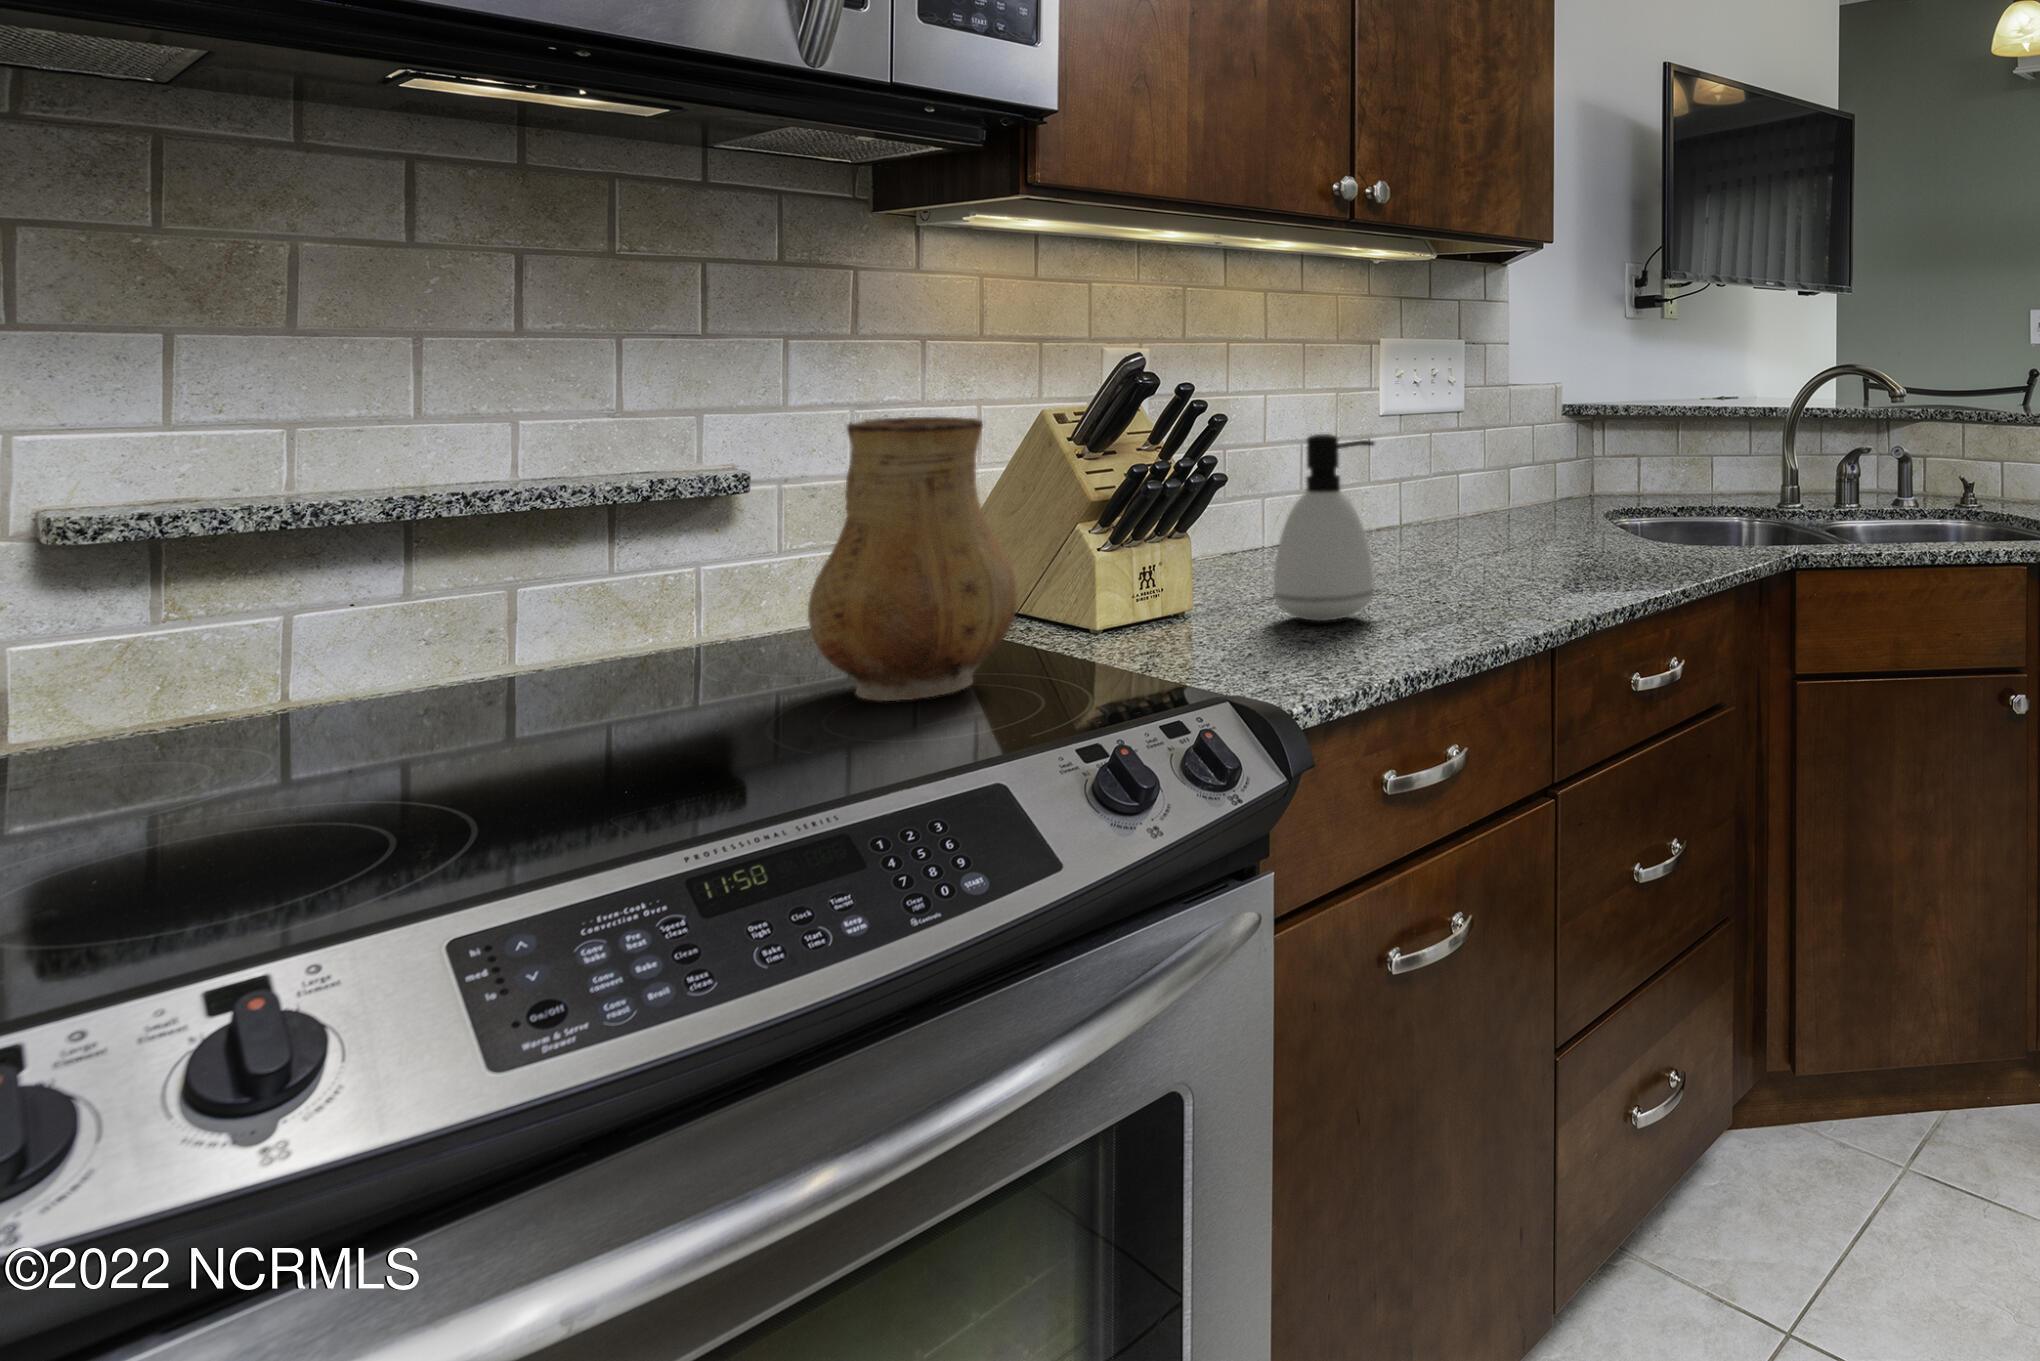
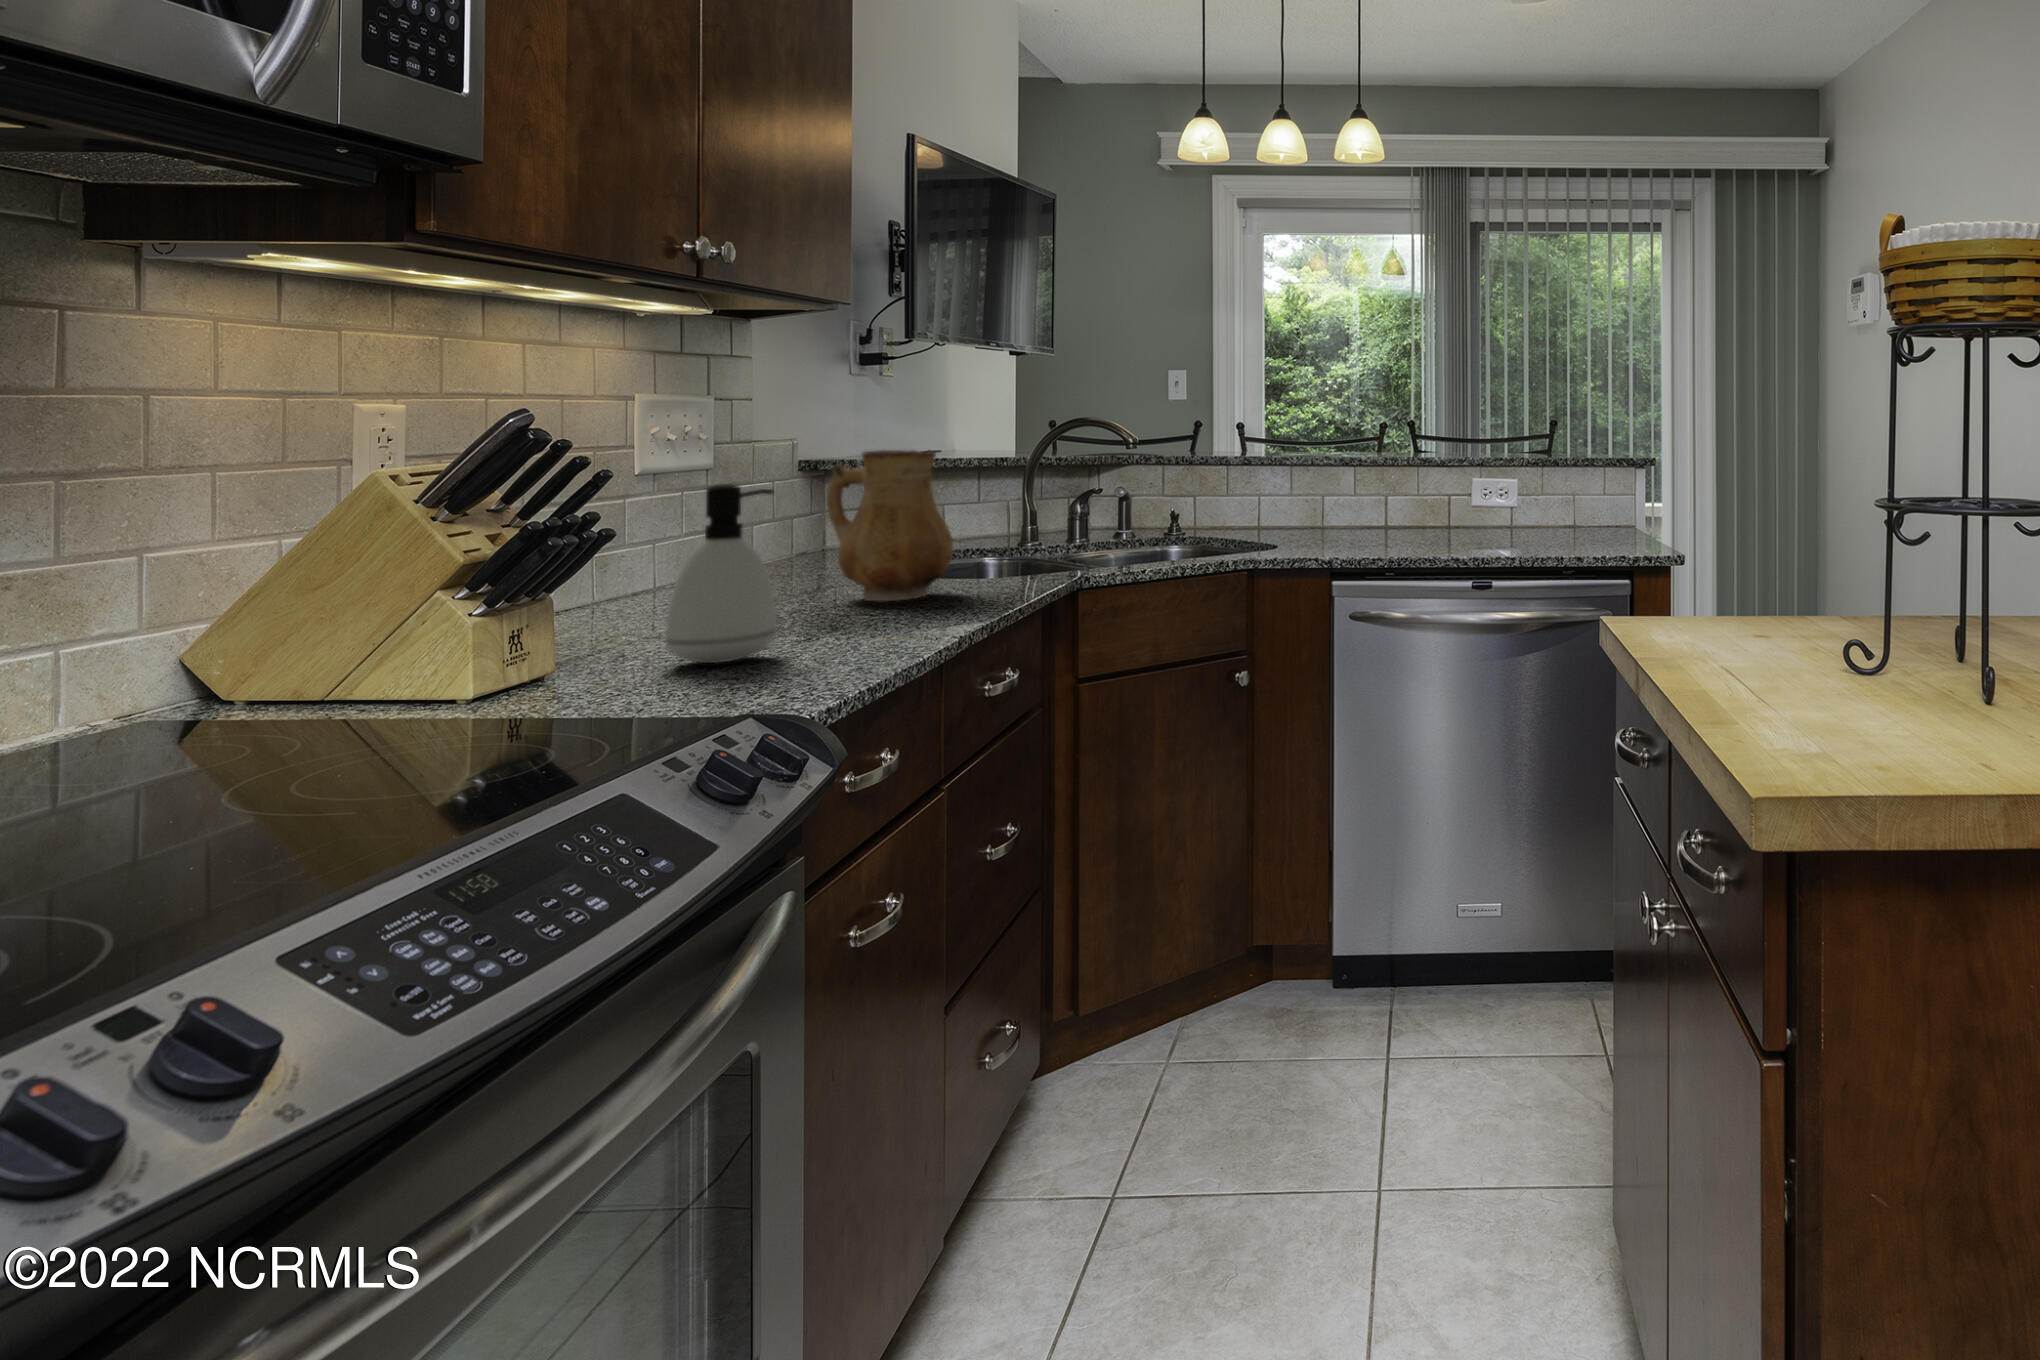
ceramic pitcher: present [808,417,1017,701] -> present [826,450,953,601]

